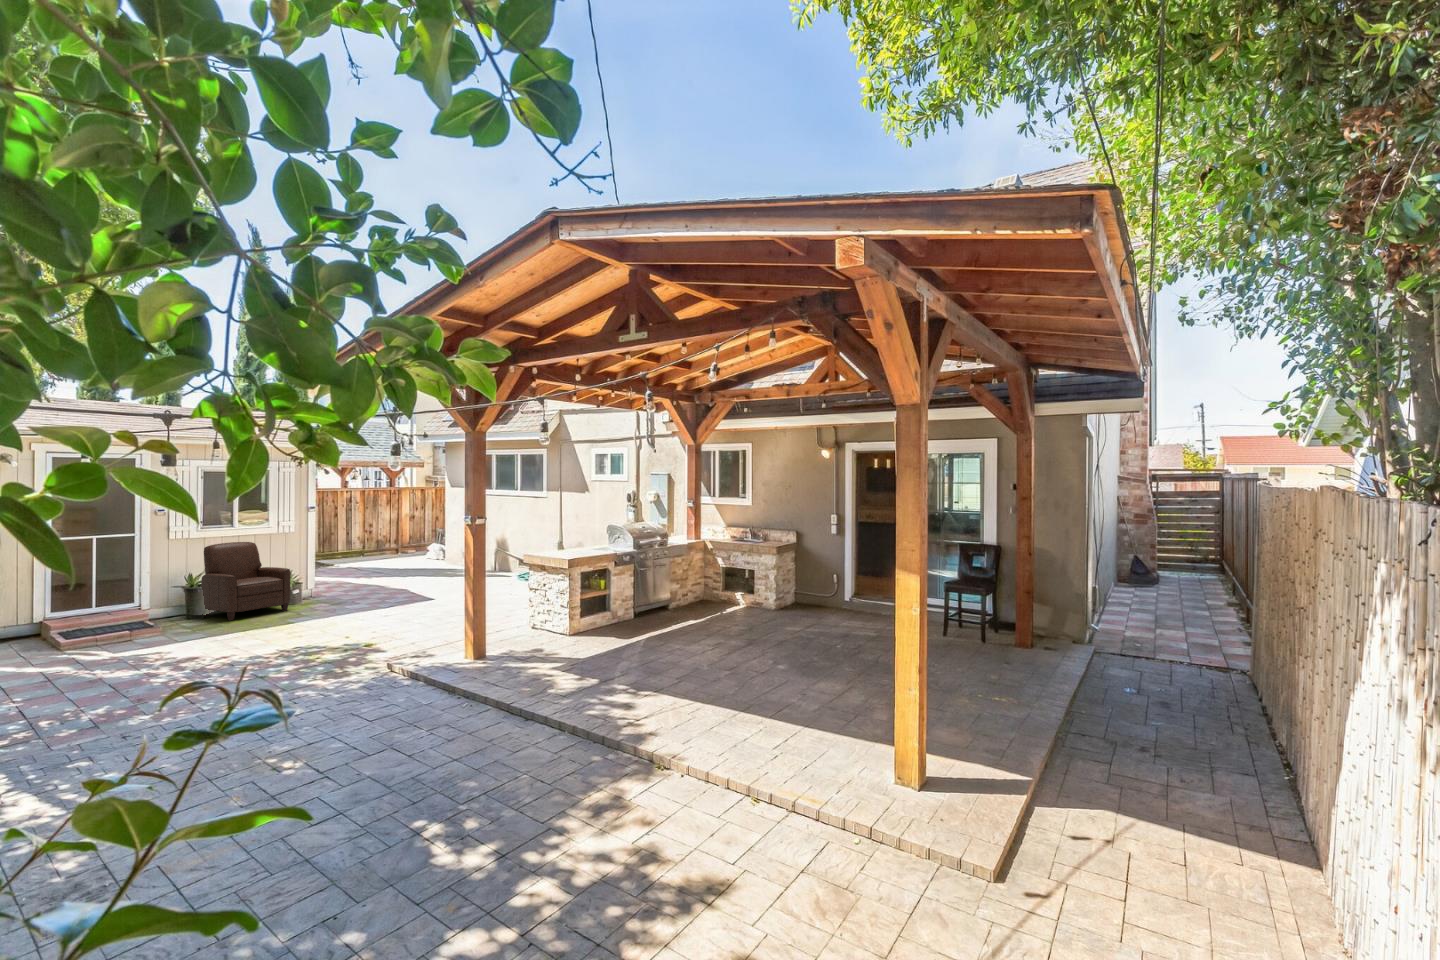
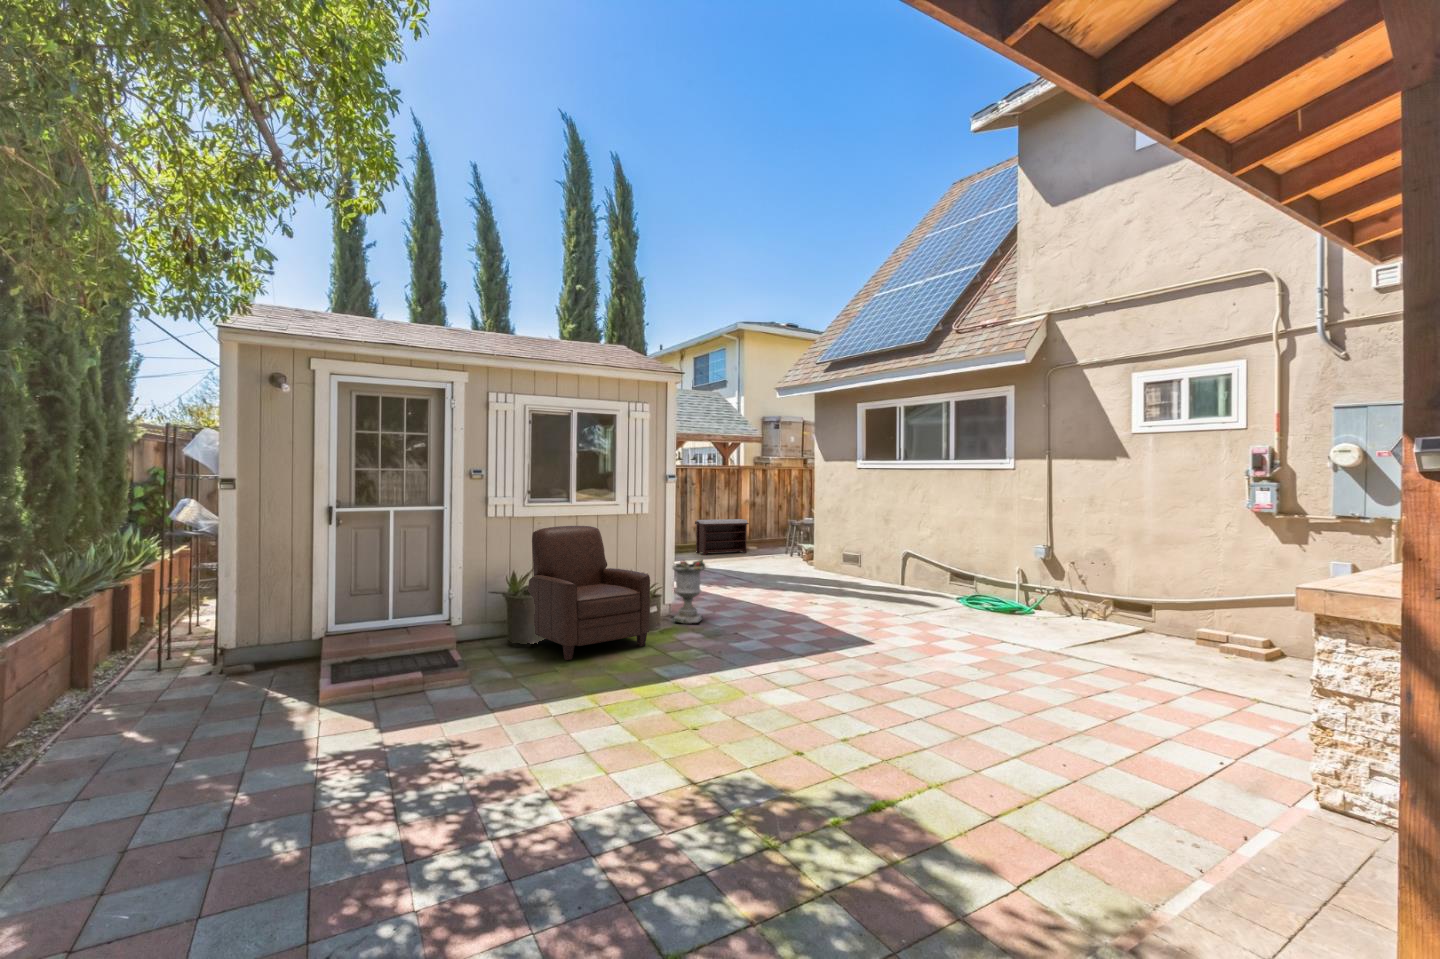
bench: none [359,529,406,558] -> present [695,519,749,555]
planter: none [312,558,337,599] -> present [672,559,705,624]

